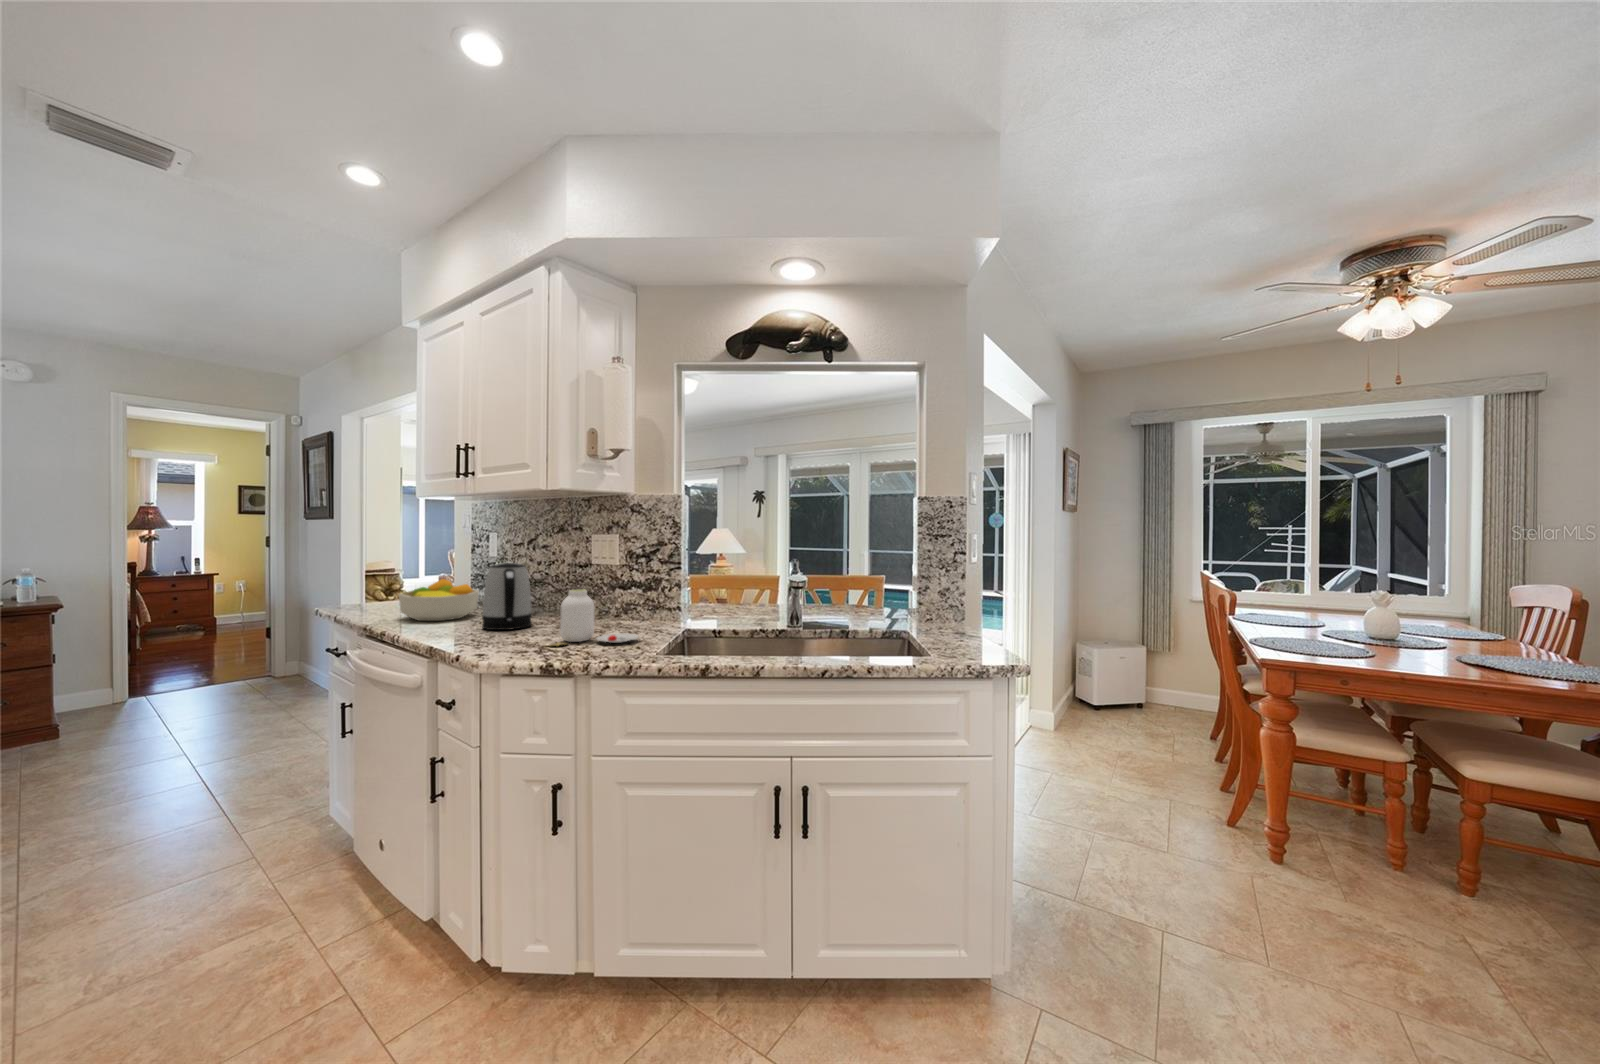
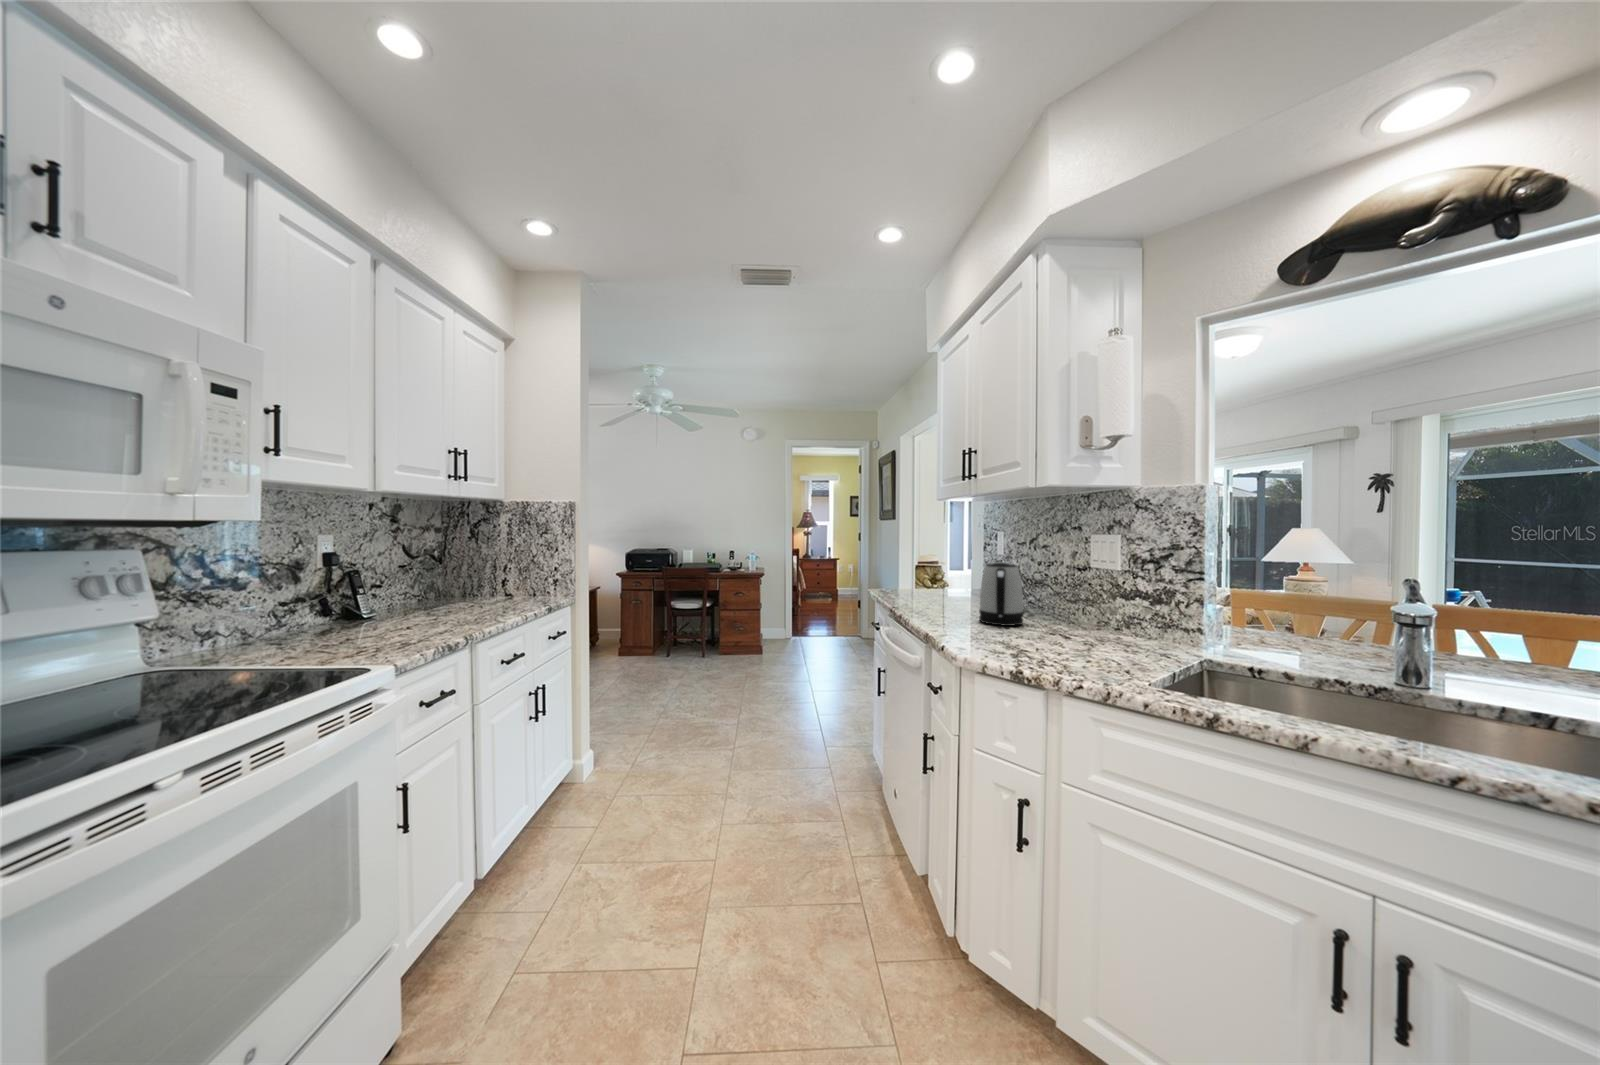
fruit bowl: present [399,579,479,621] -> none [925,572,985,608]
jar: present [549,590,638,646] -> none [1027,595,1131,661]

